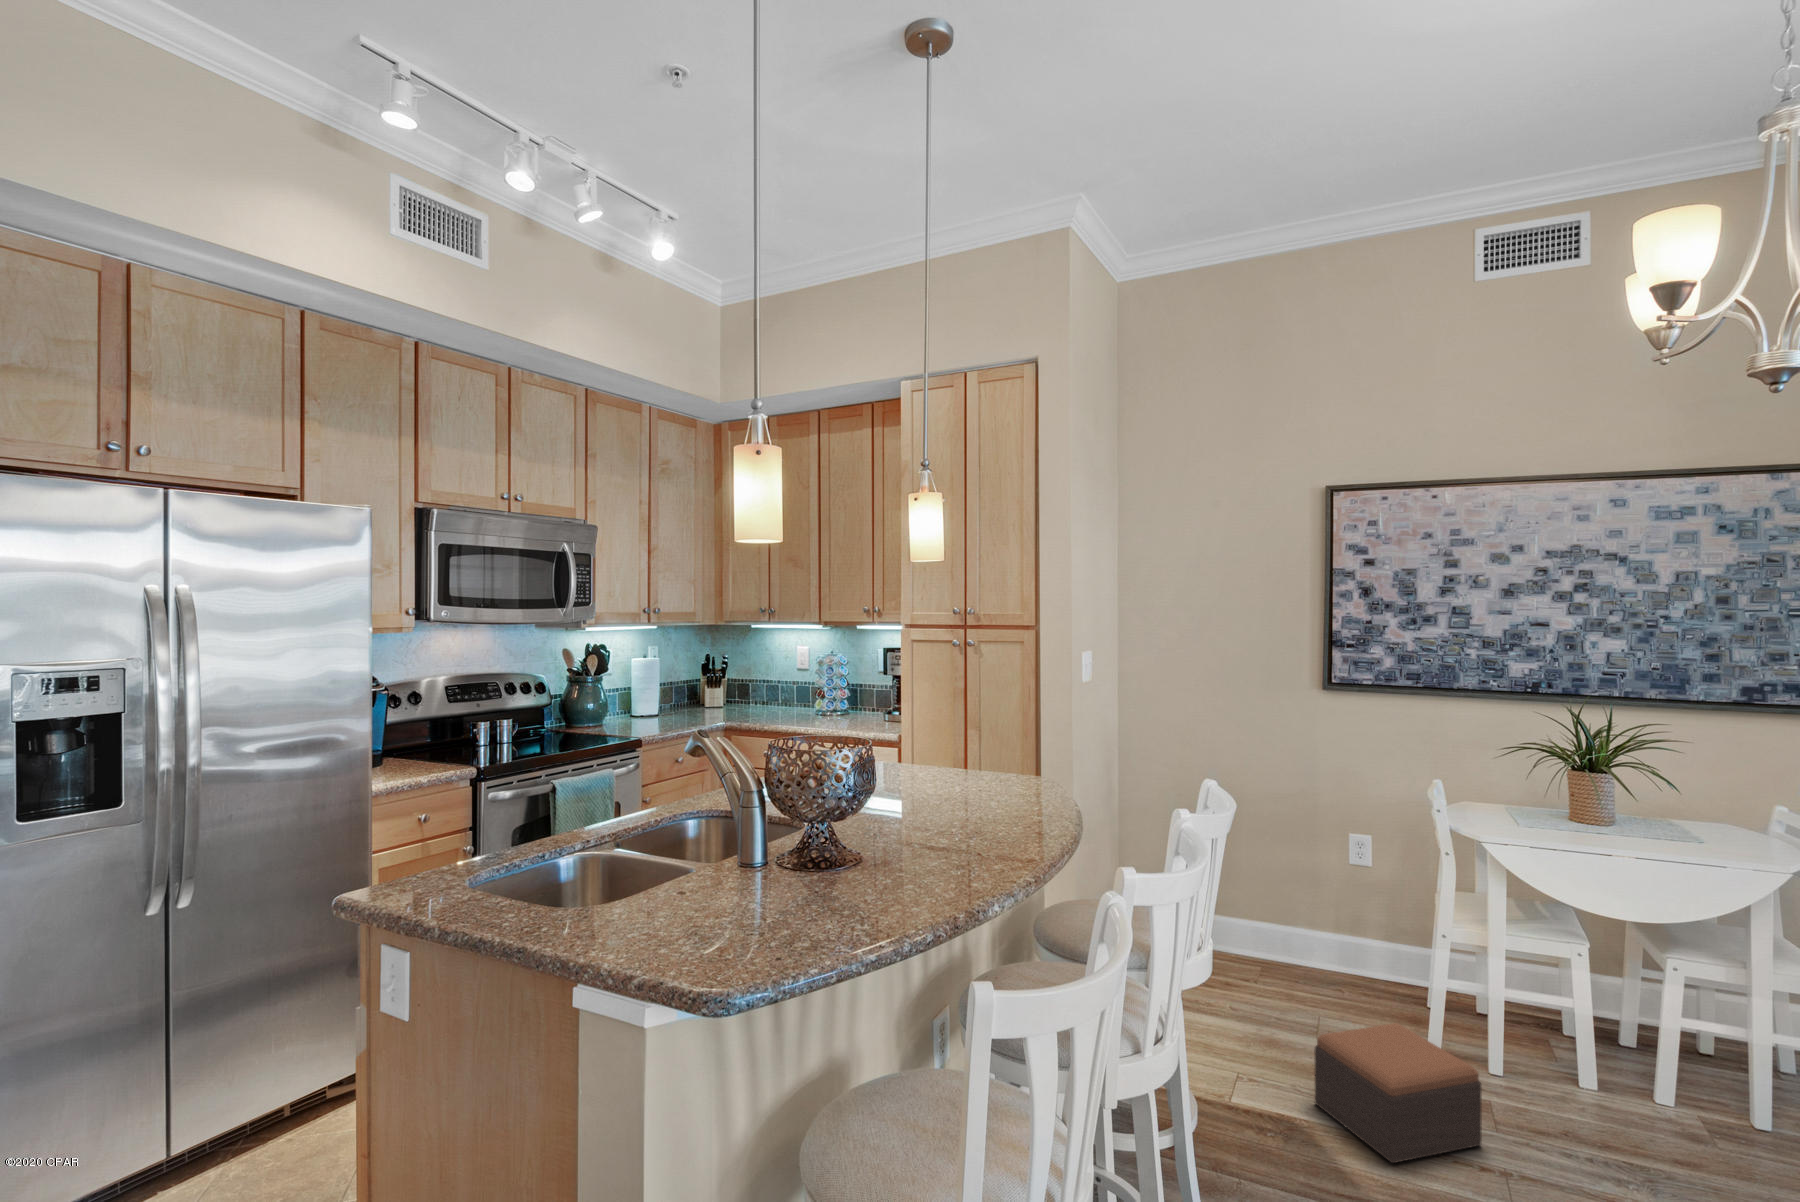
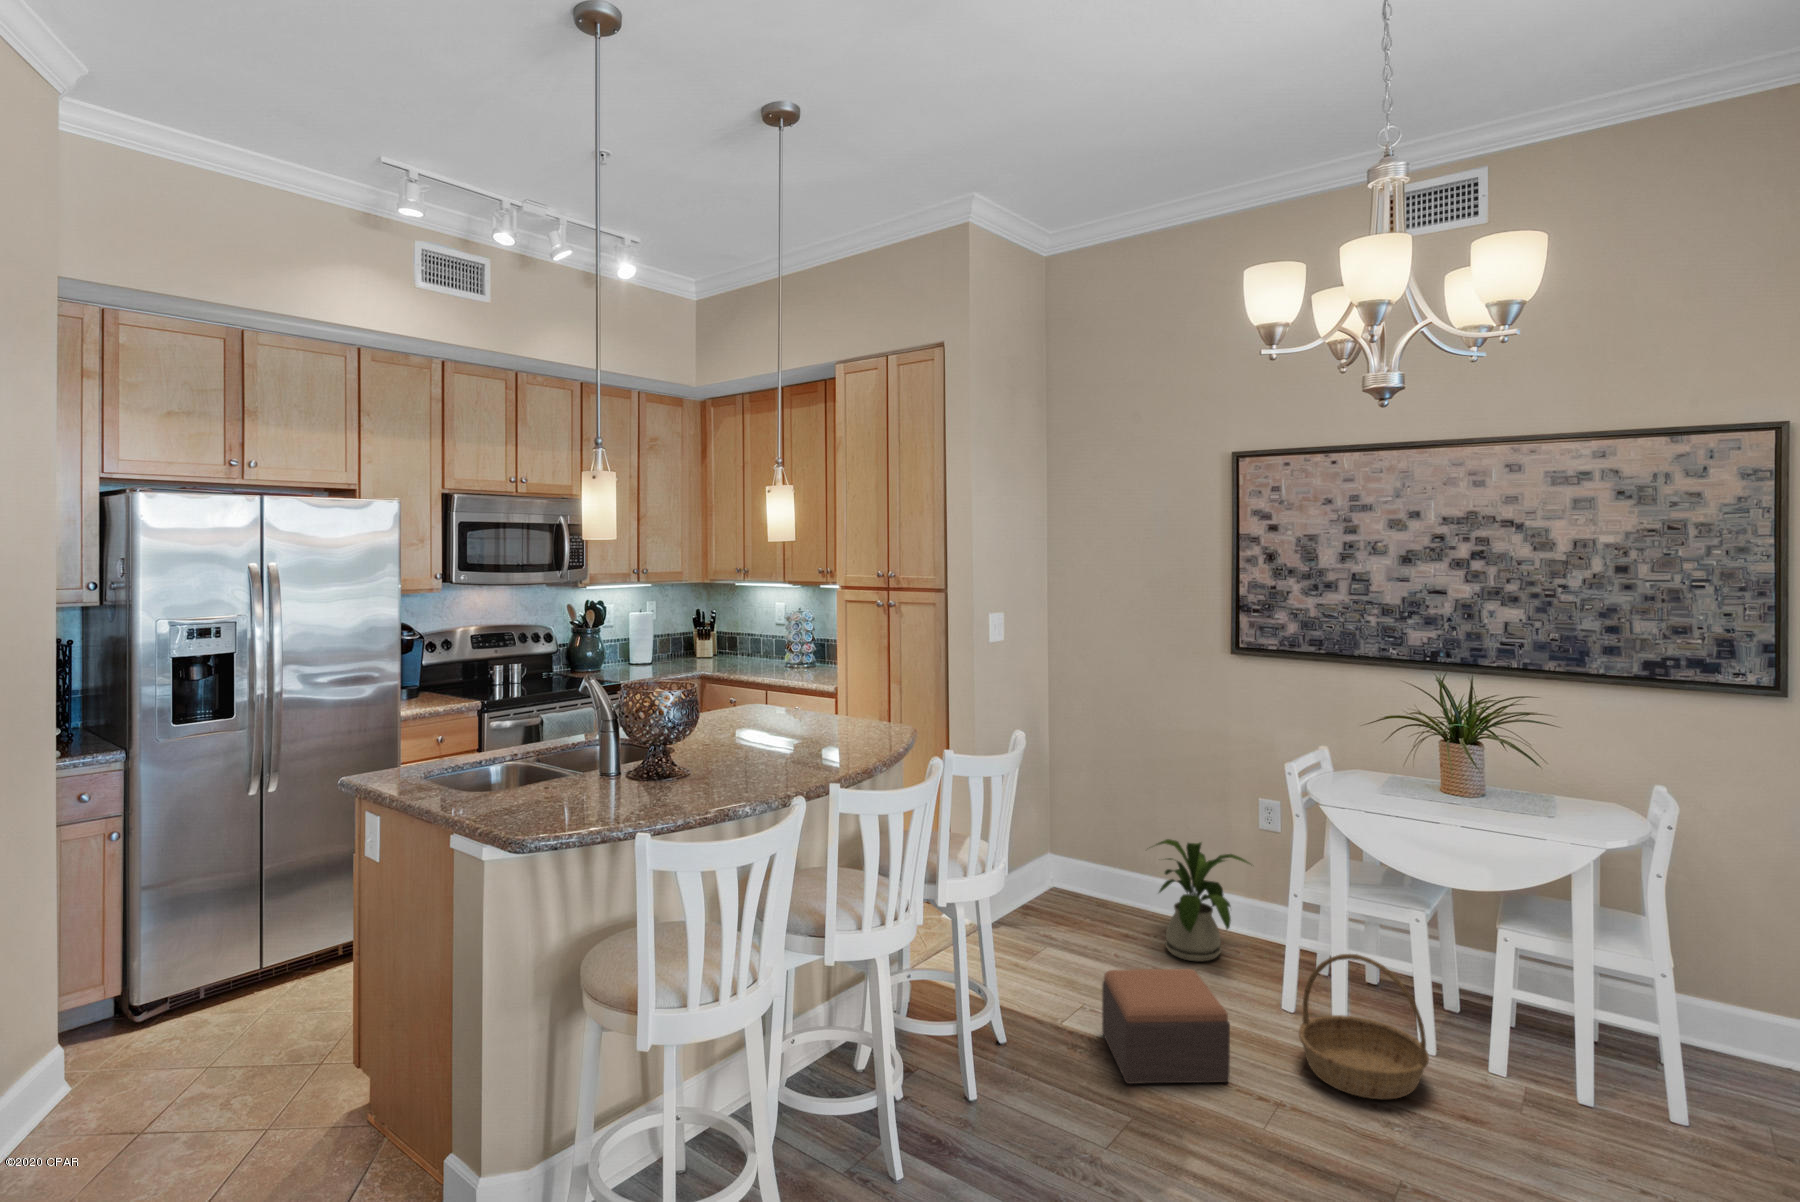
house plant: none [1257,879,1380,1004] -> present [1149,839,1249,961]
basket: none [1512,994,1664,1144] -> present [1299,954,1429,1099]

